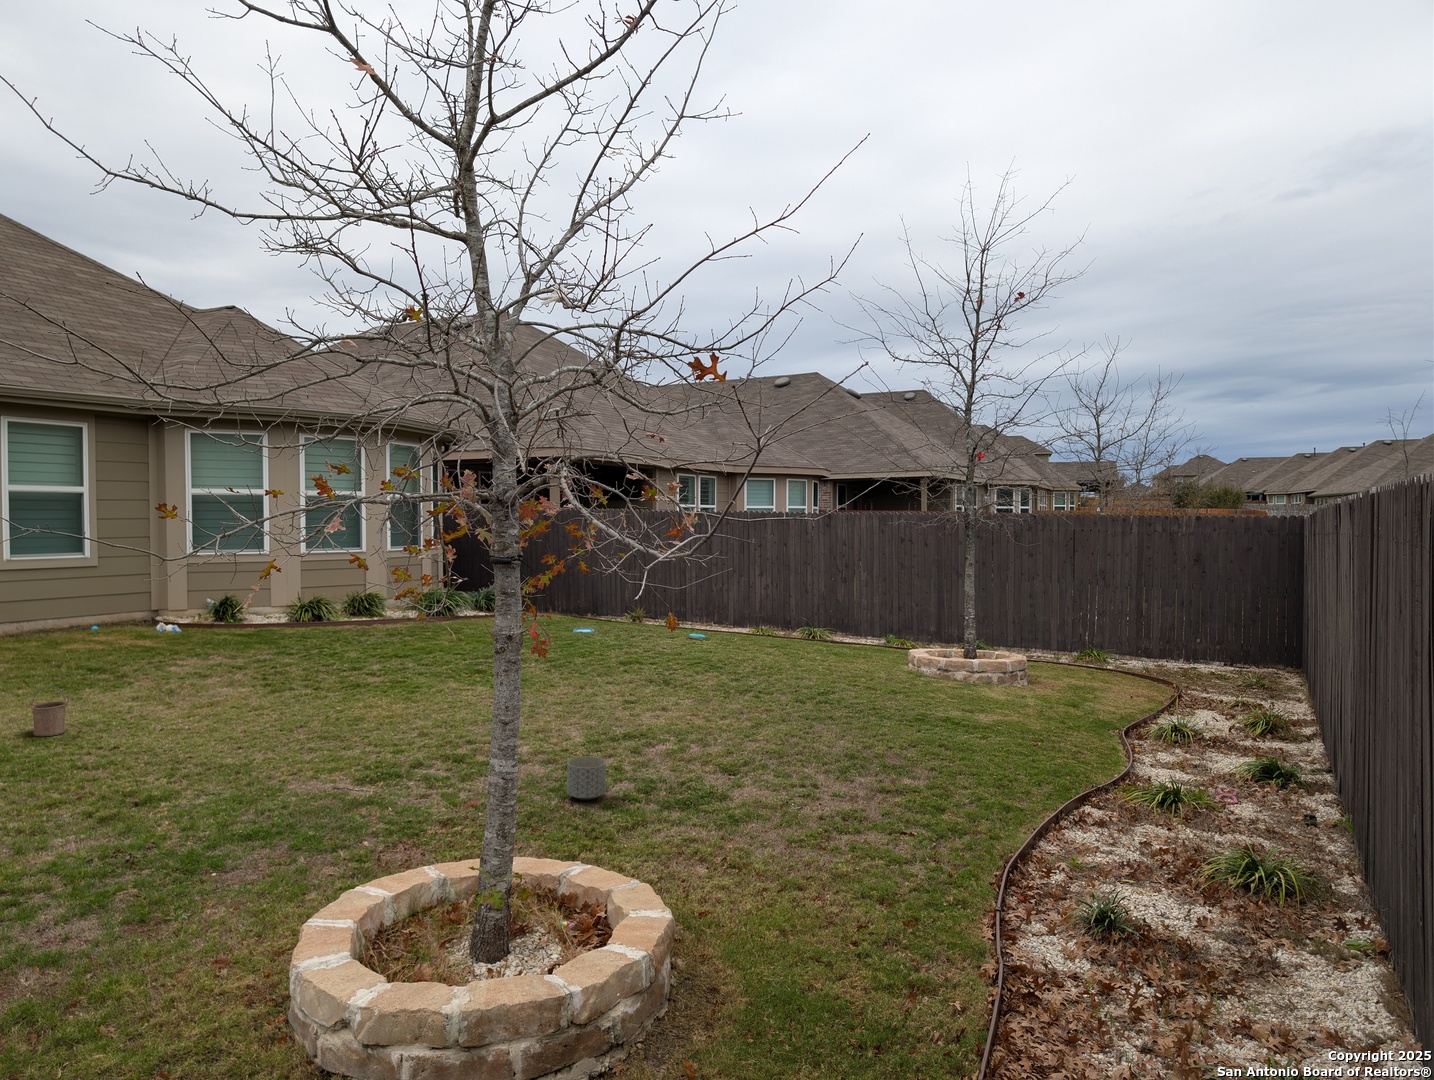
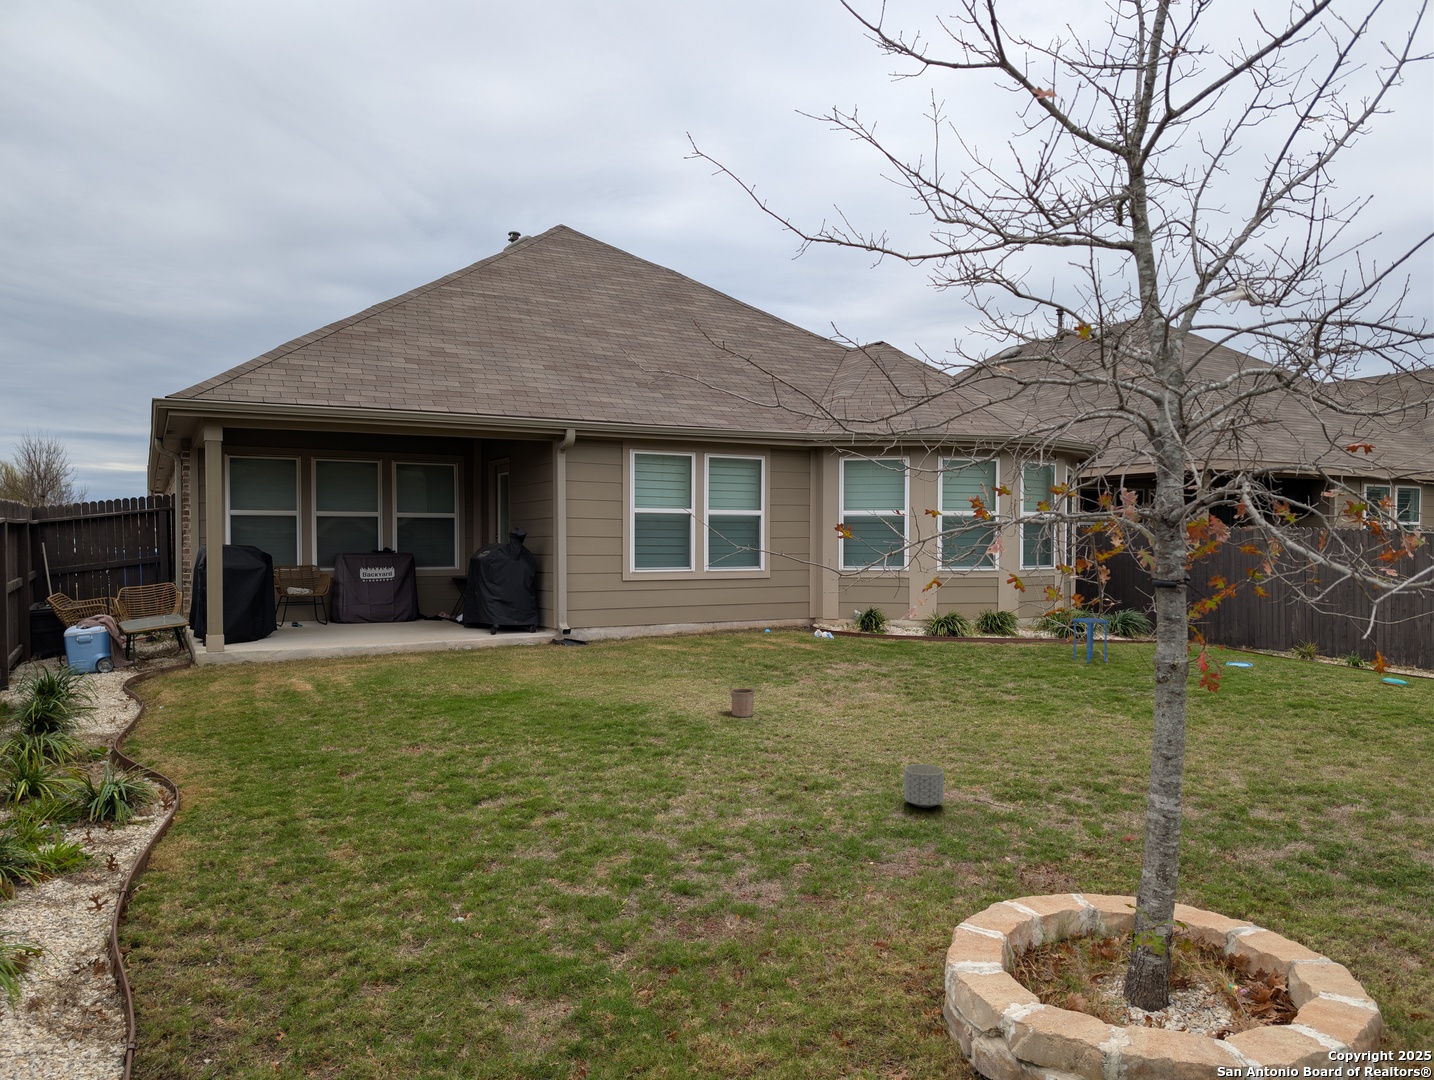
side table: none [436,597,470,639] -> present [1071,618,1110,663]
planter: present [567,756,606,800] -> present [904,764,944,808]

